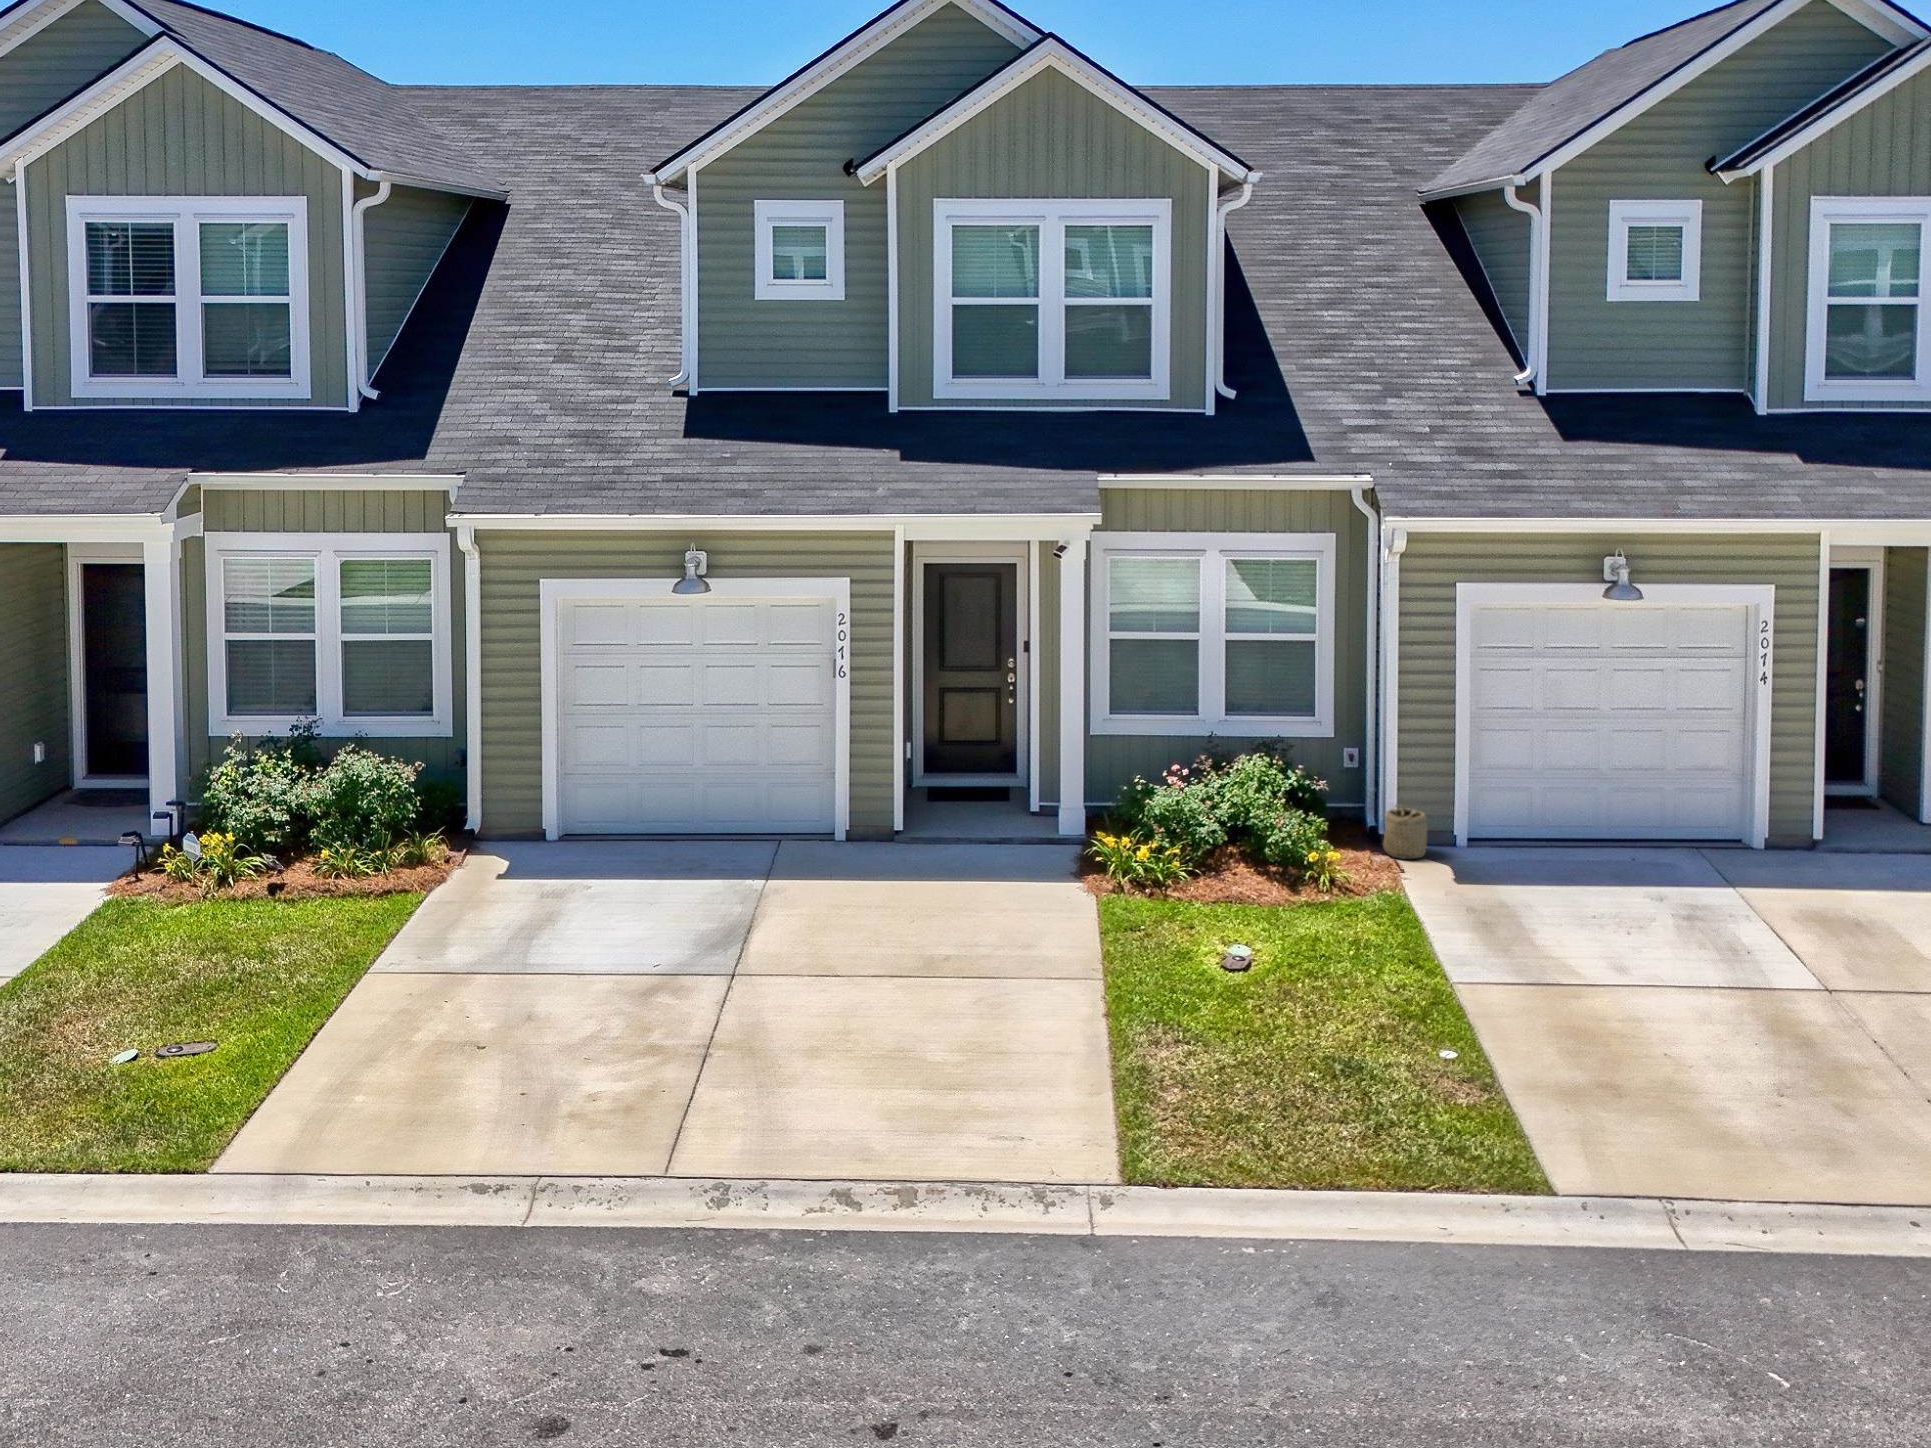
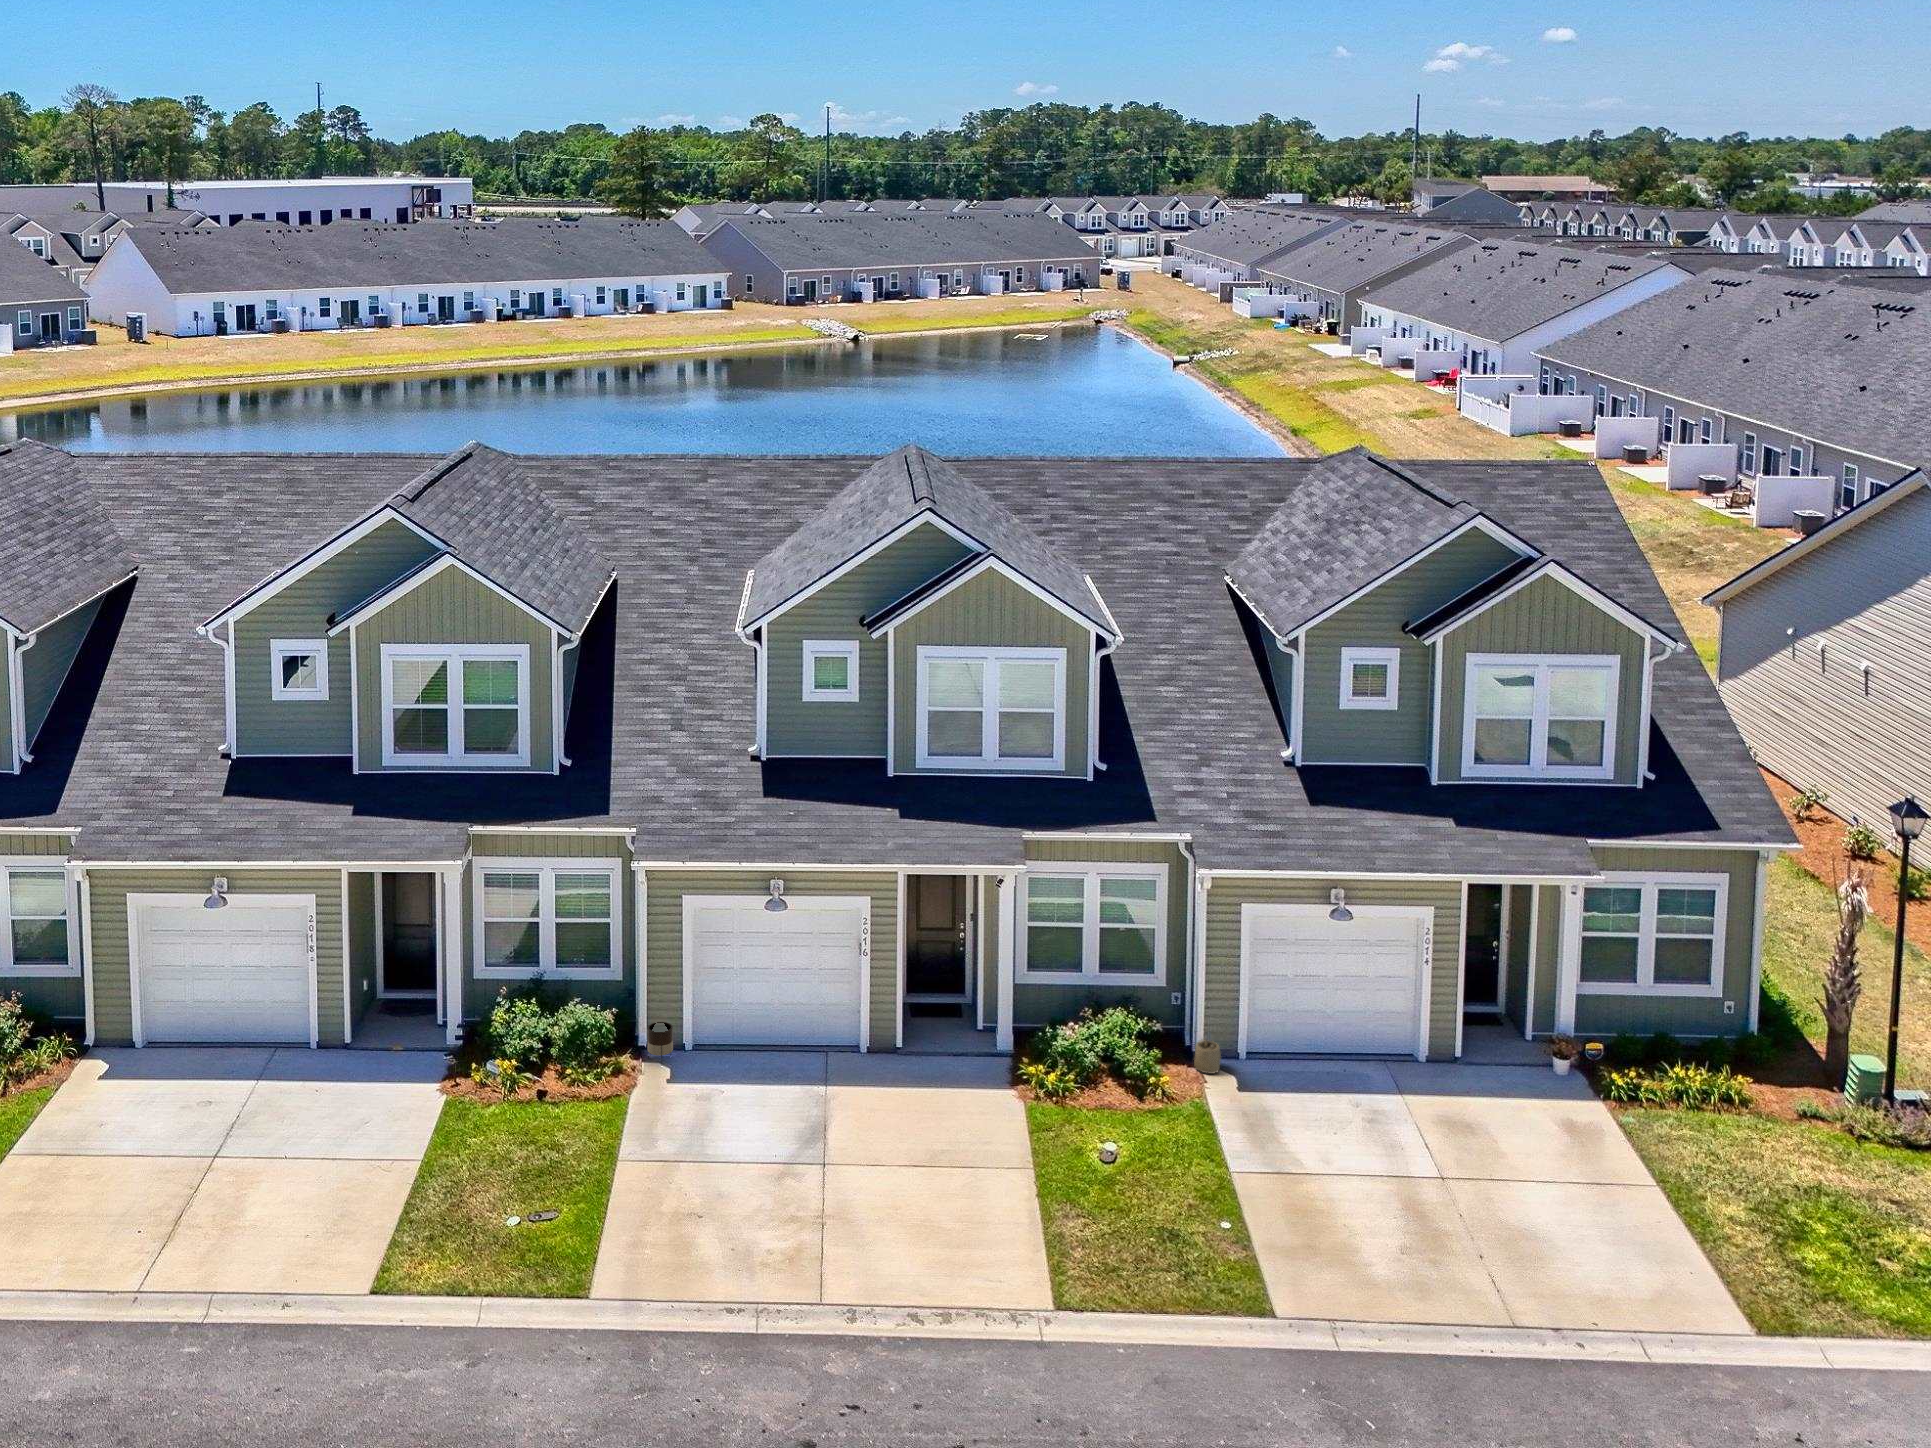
planter: none [472,787,516,856] -> present [647,1022,673,1061]

